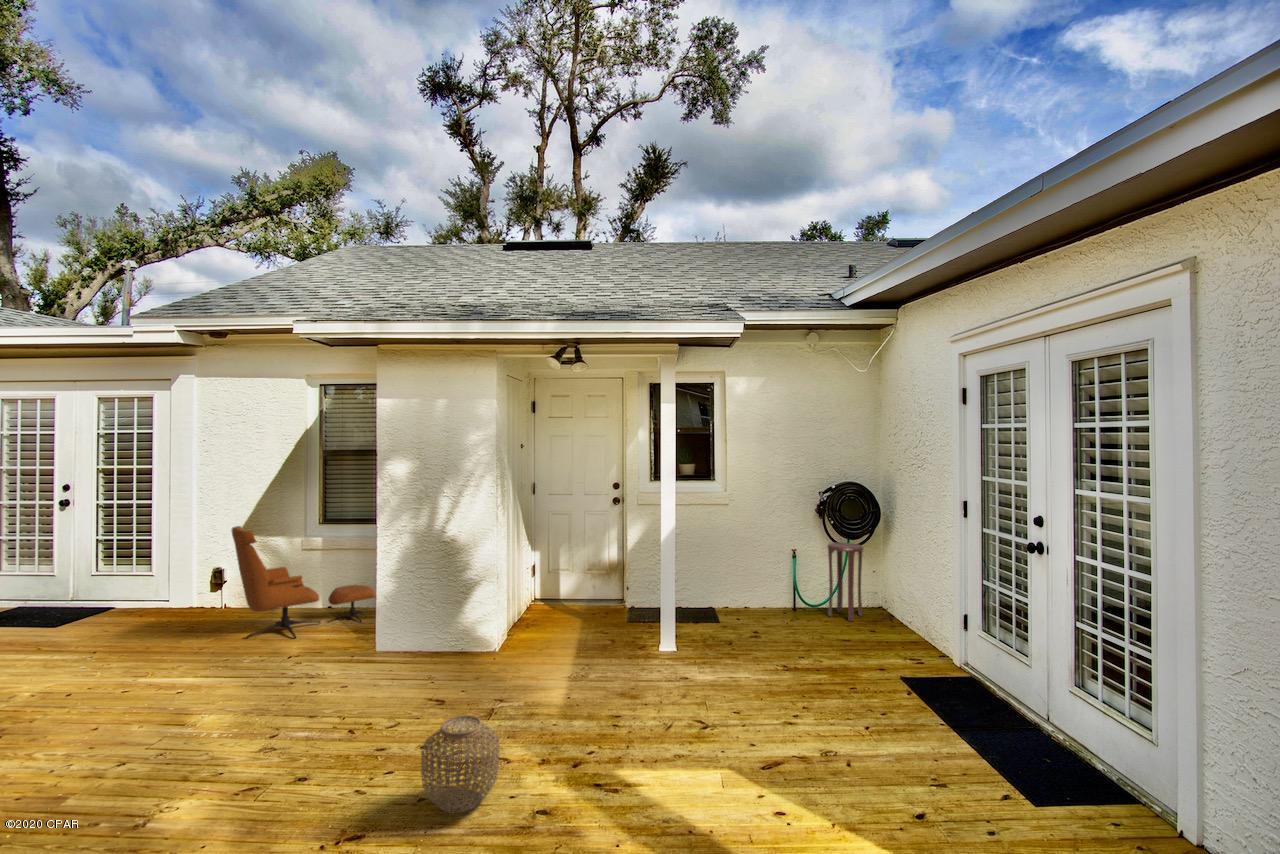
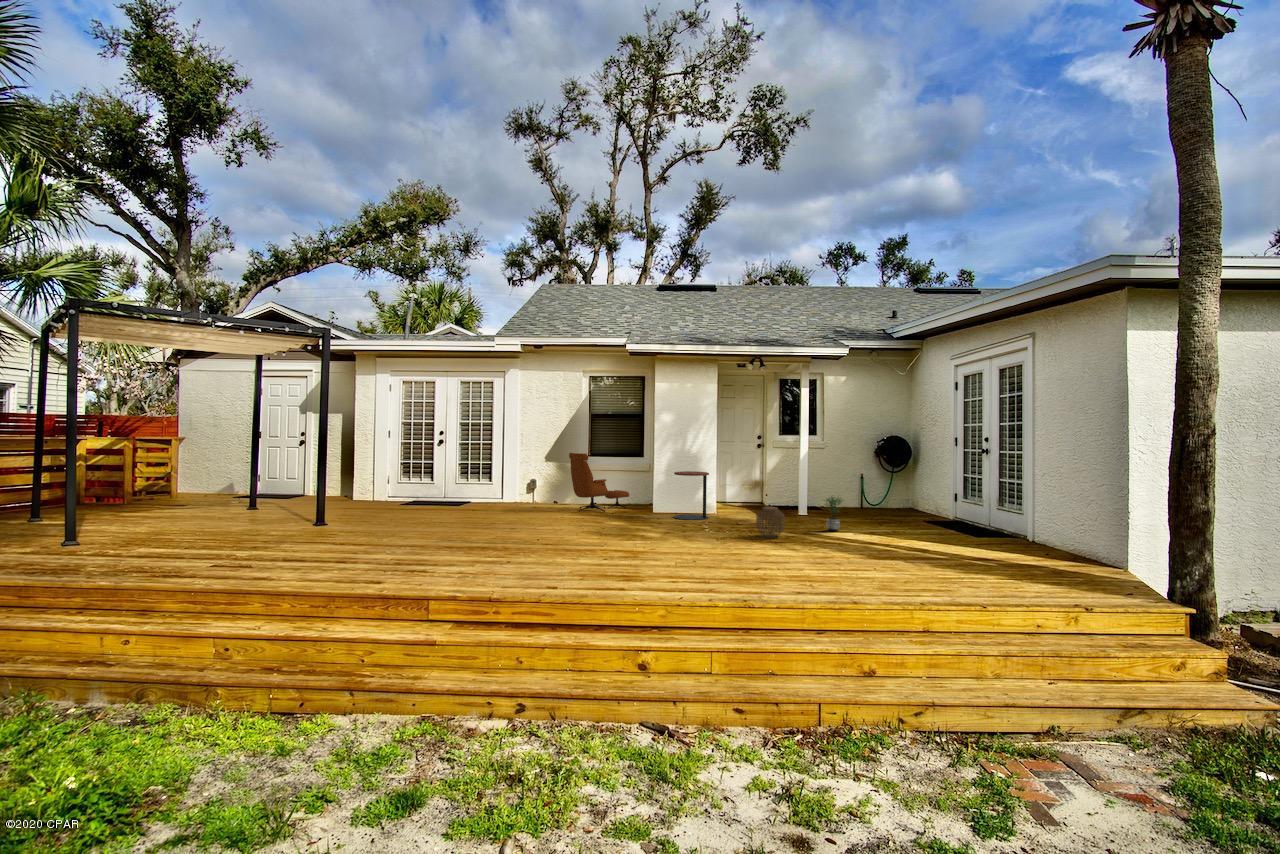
stool: present [827,542,864,621] -> none [880,467,900,508]
side table: none [384,568,459,681] -> present [674,471,709,520]
potted plant: none [632,662,690,757] -> present [824,496,844,531]

